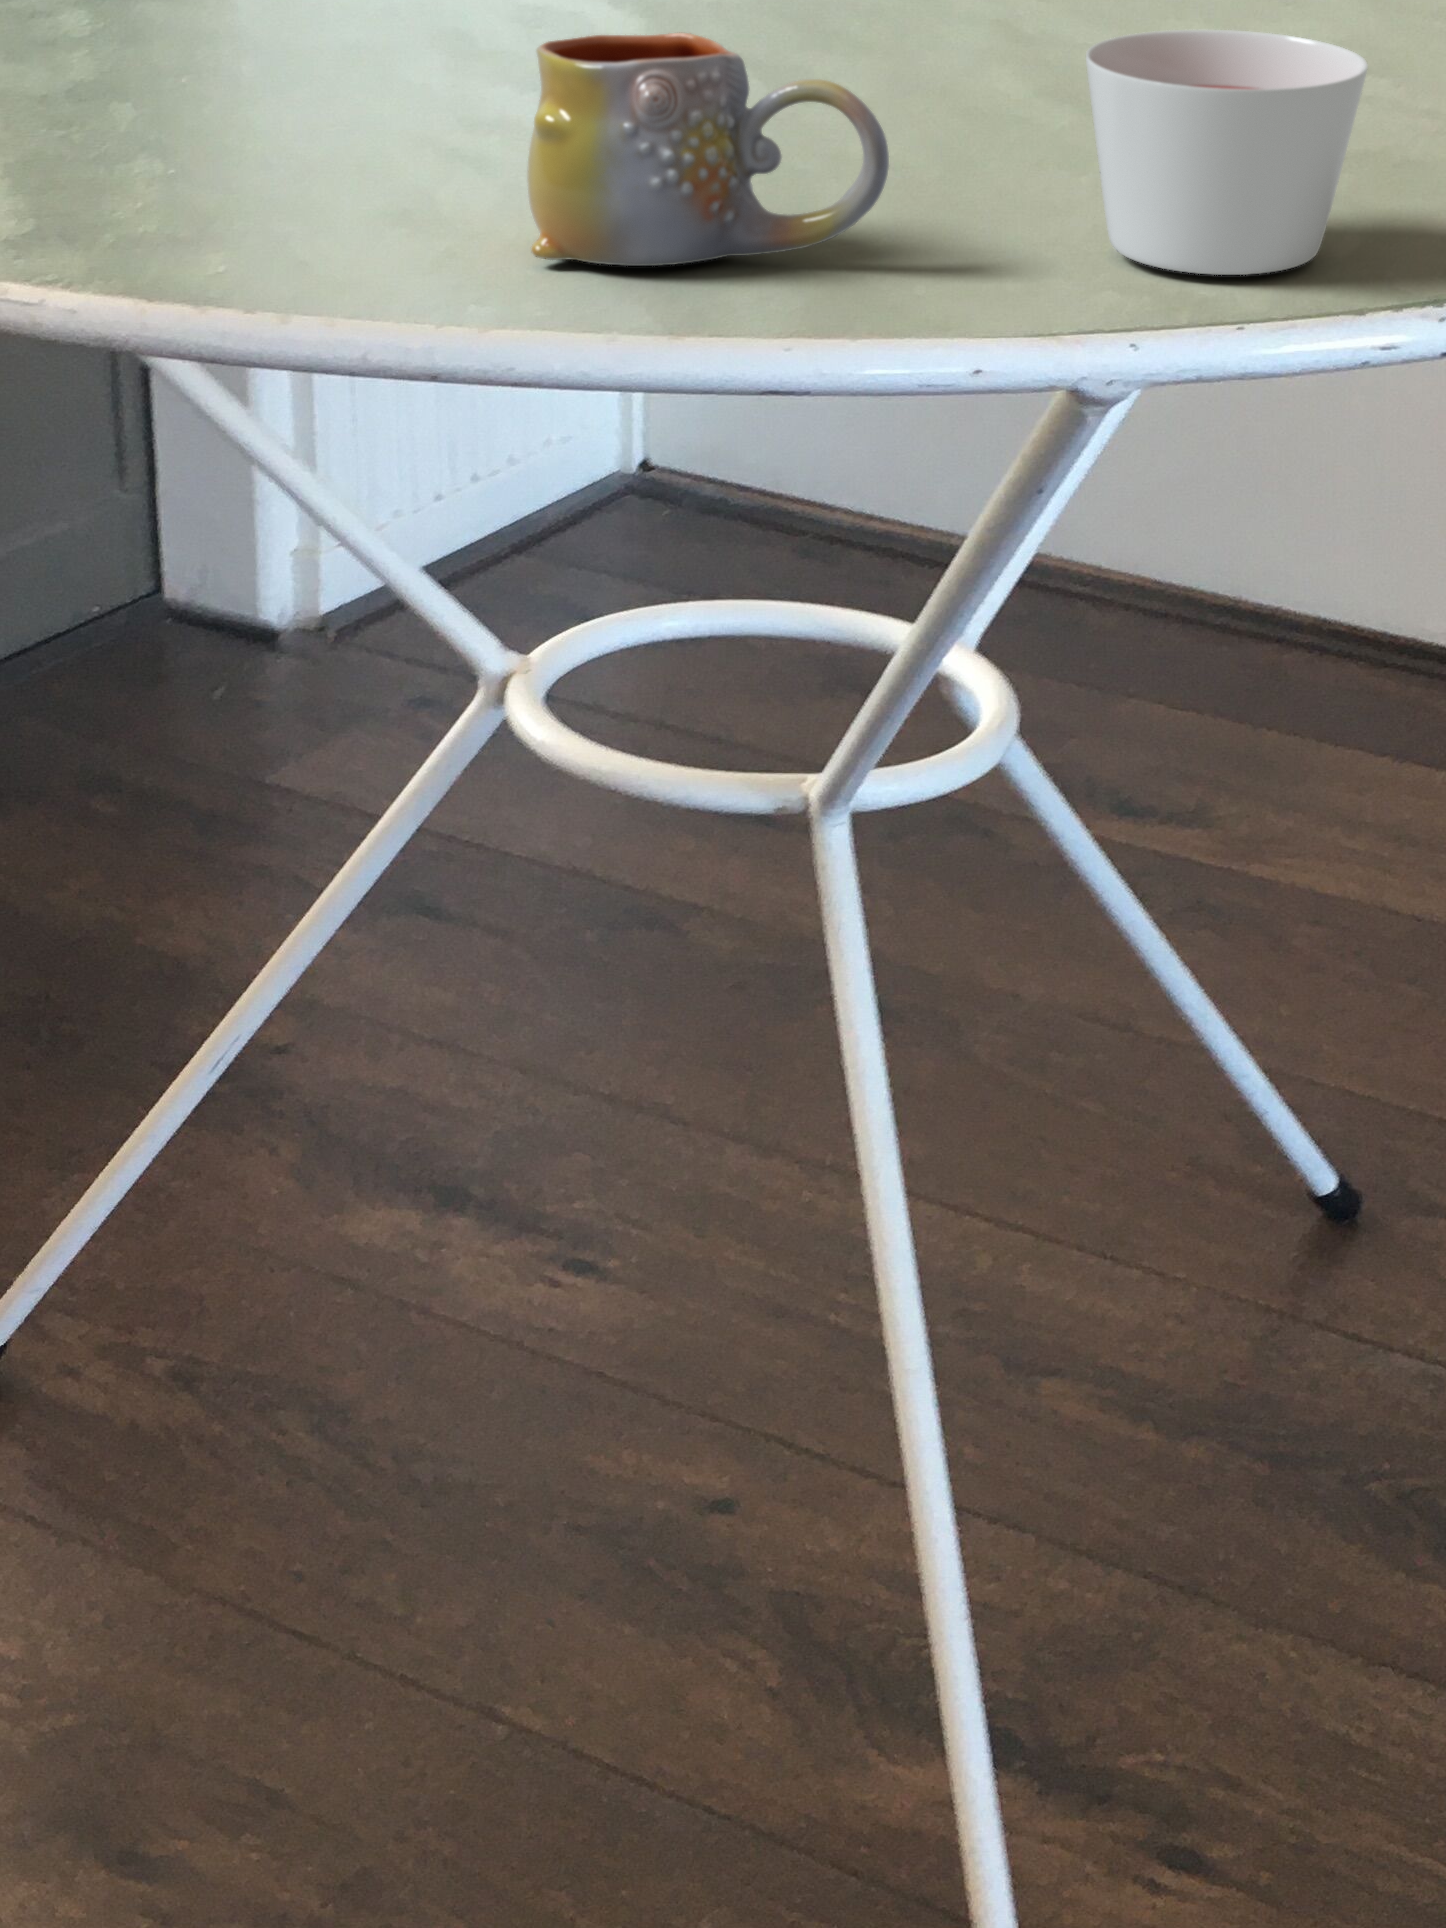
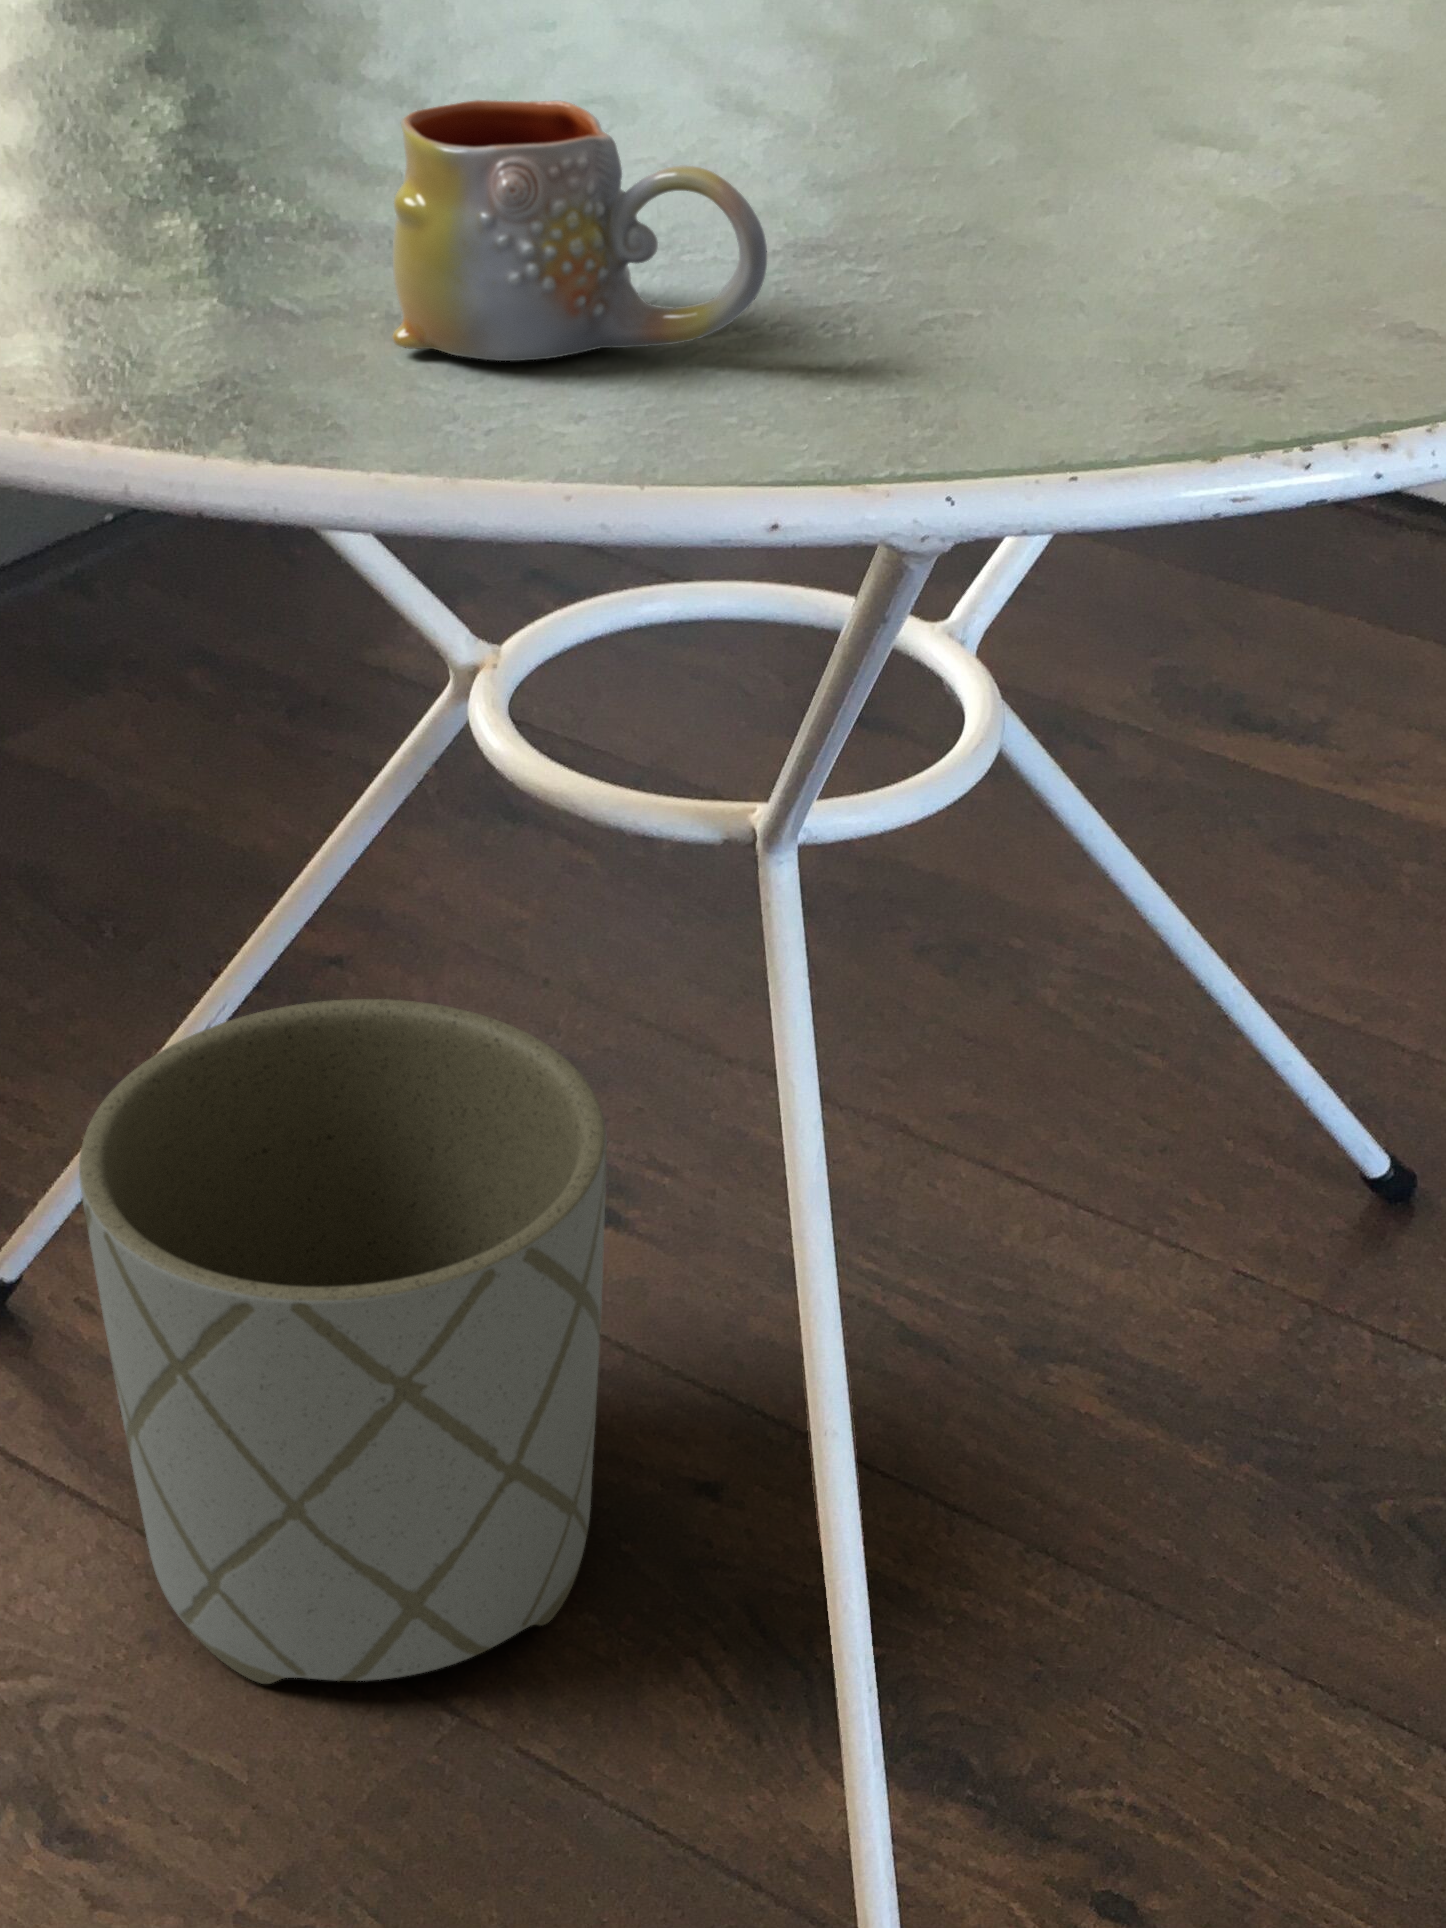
candle: present [1086,30,1368,275] -> none [989,102,1297,390]
planter: none [114,1020,635,1705] -> present [79,999,607,1684]

